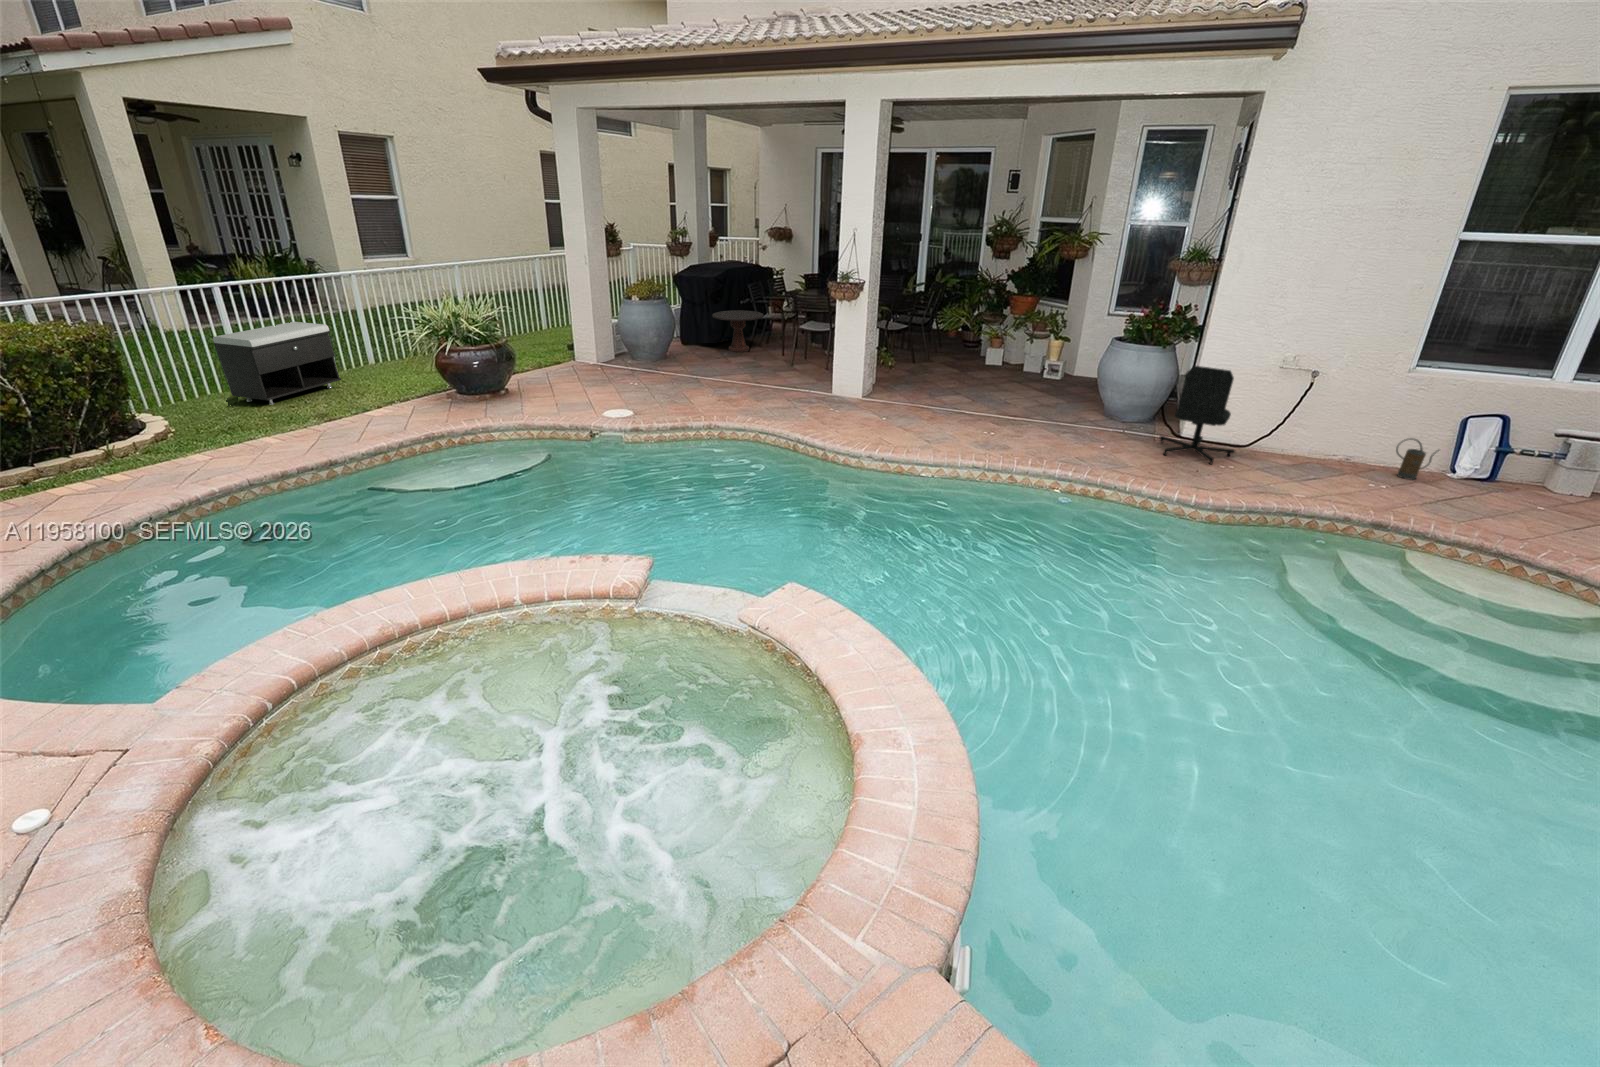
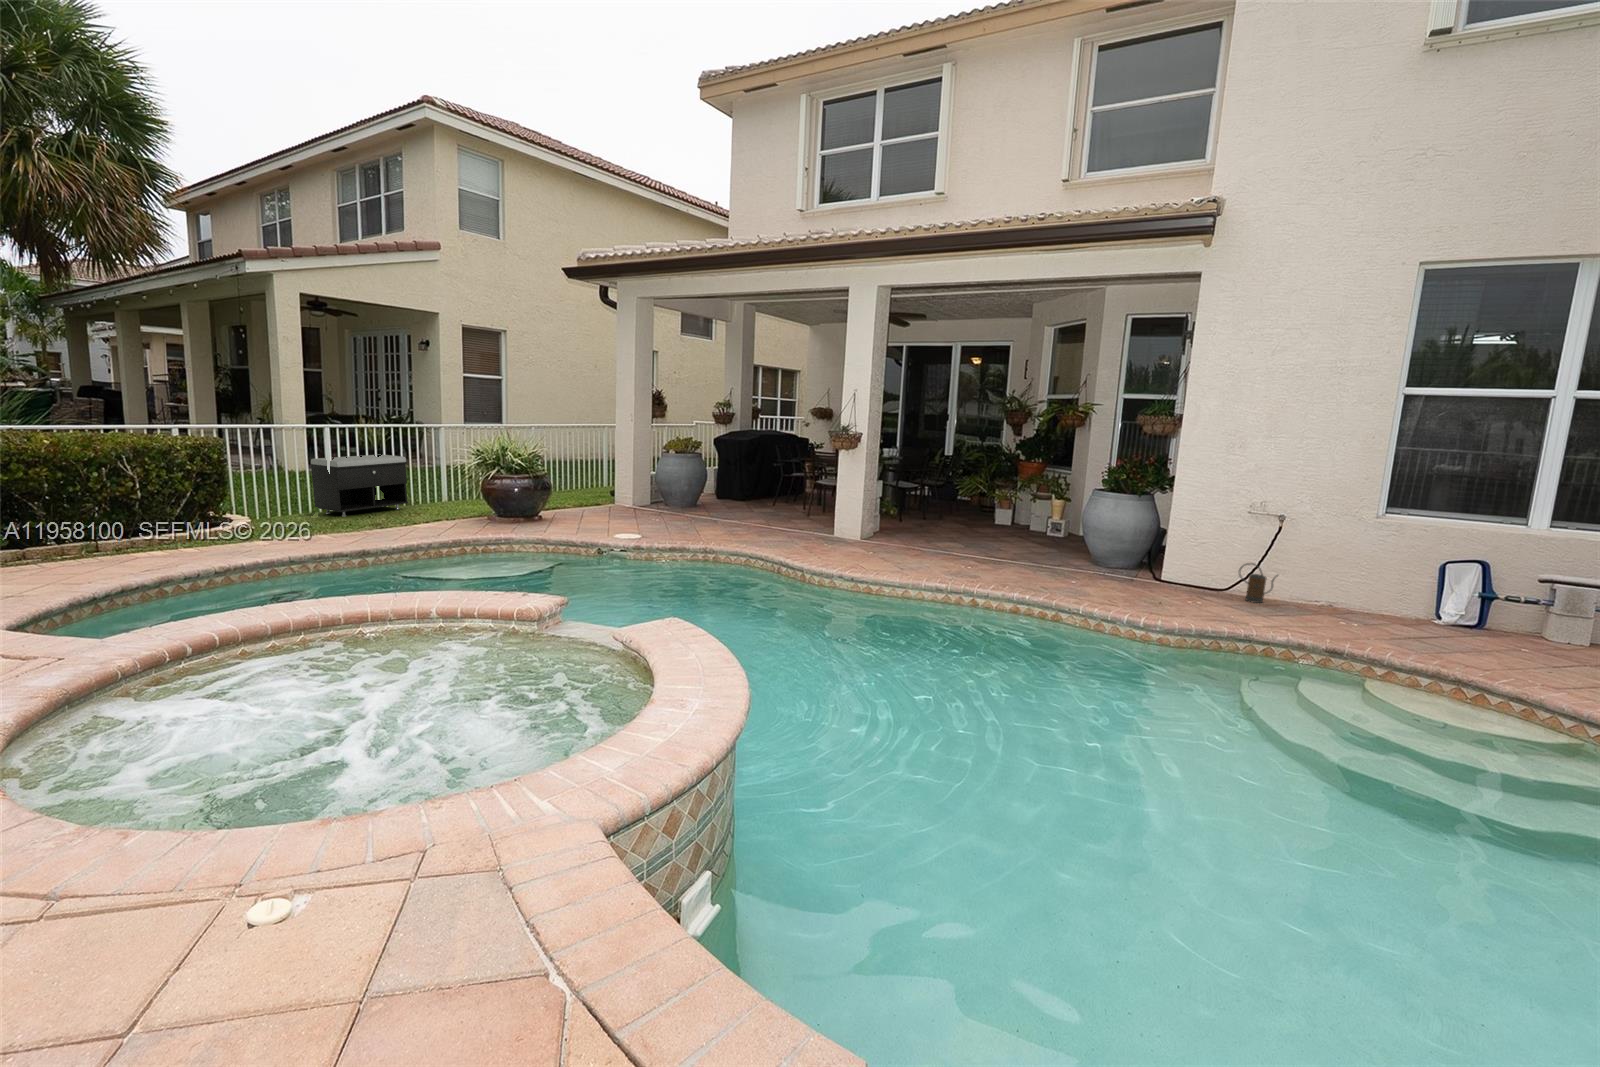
side table: present [712,310,764,352] -> none [741,470,787,505]
chair: present [1159,365,1235,464] -> none [1131,503,1206,600]
watering can: present [1396,438,1439,480] -> present [1239,563,1278,603]

